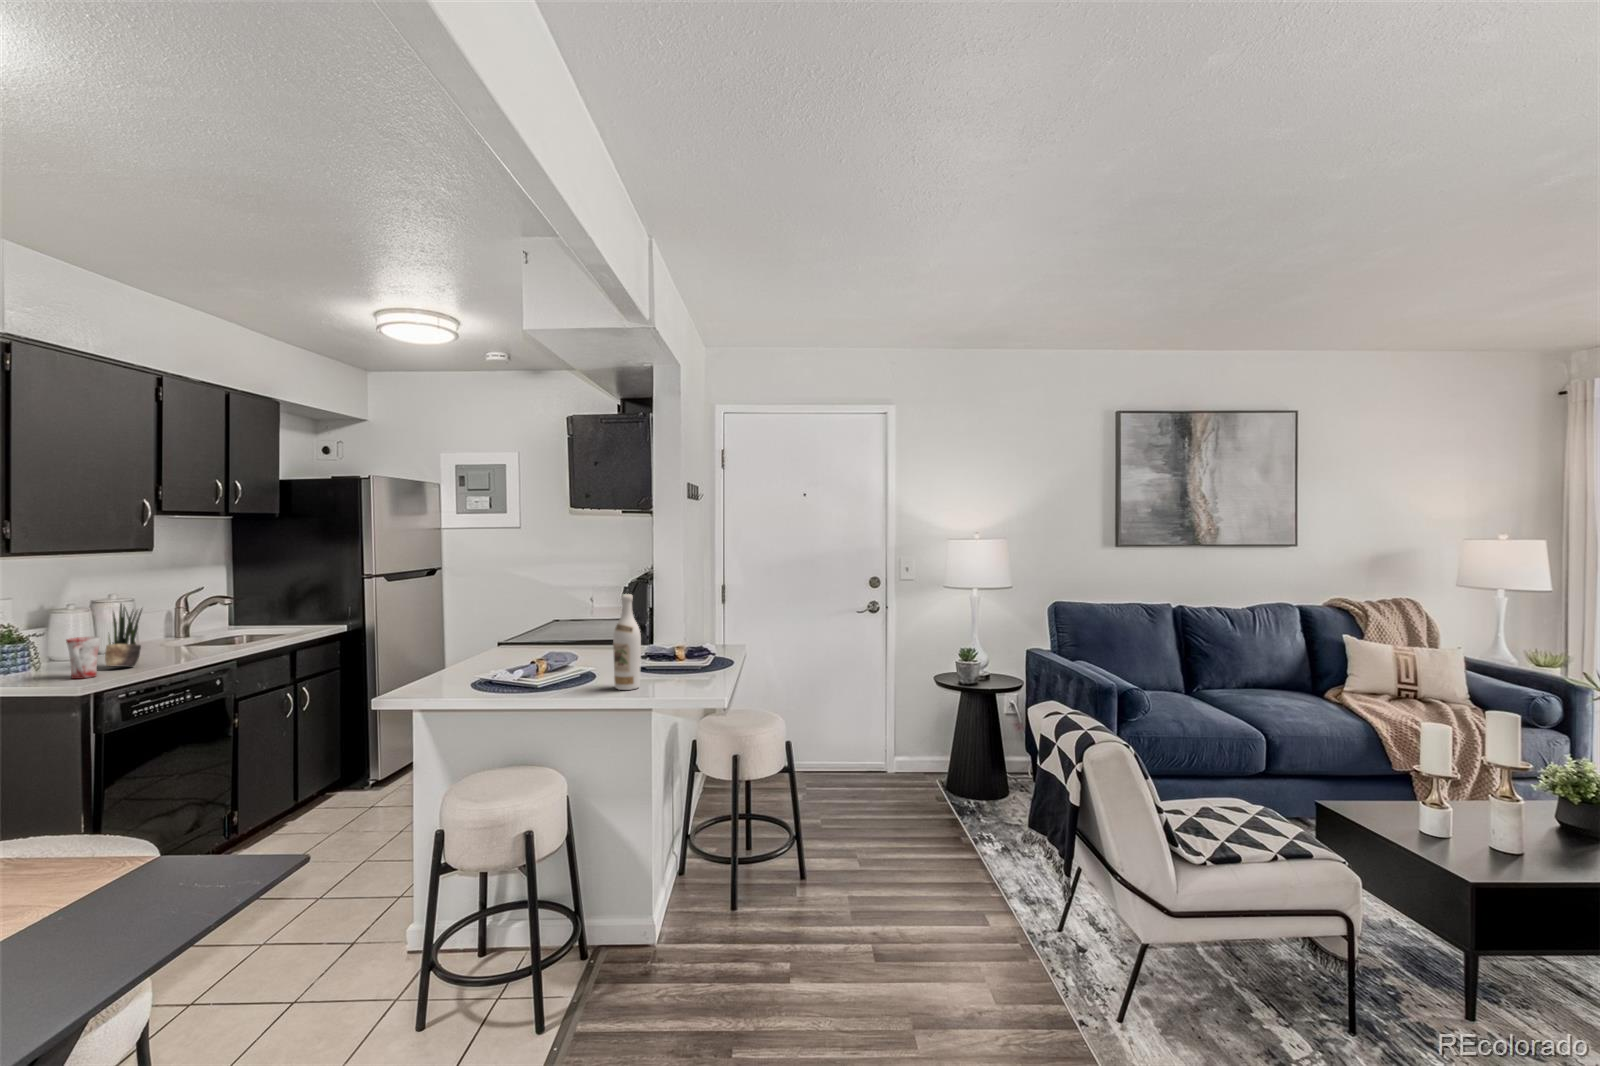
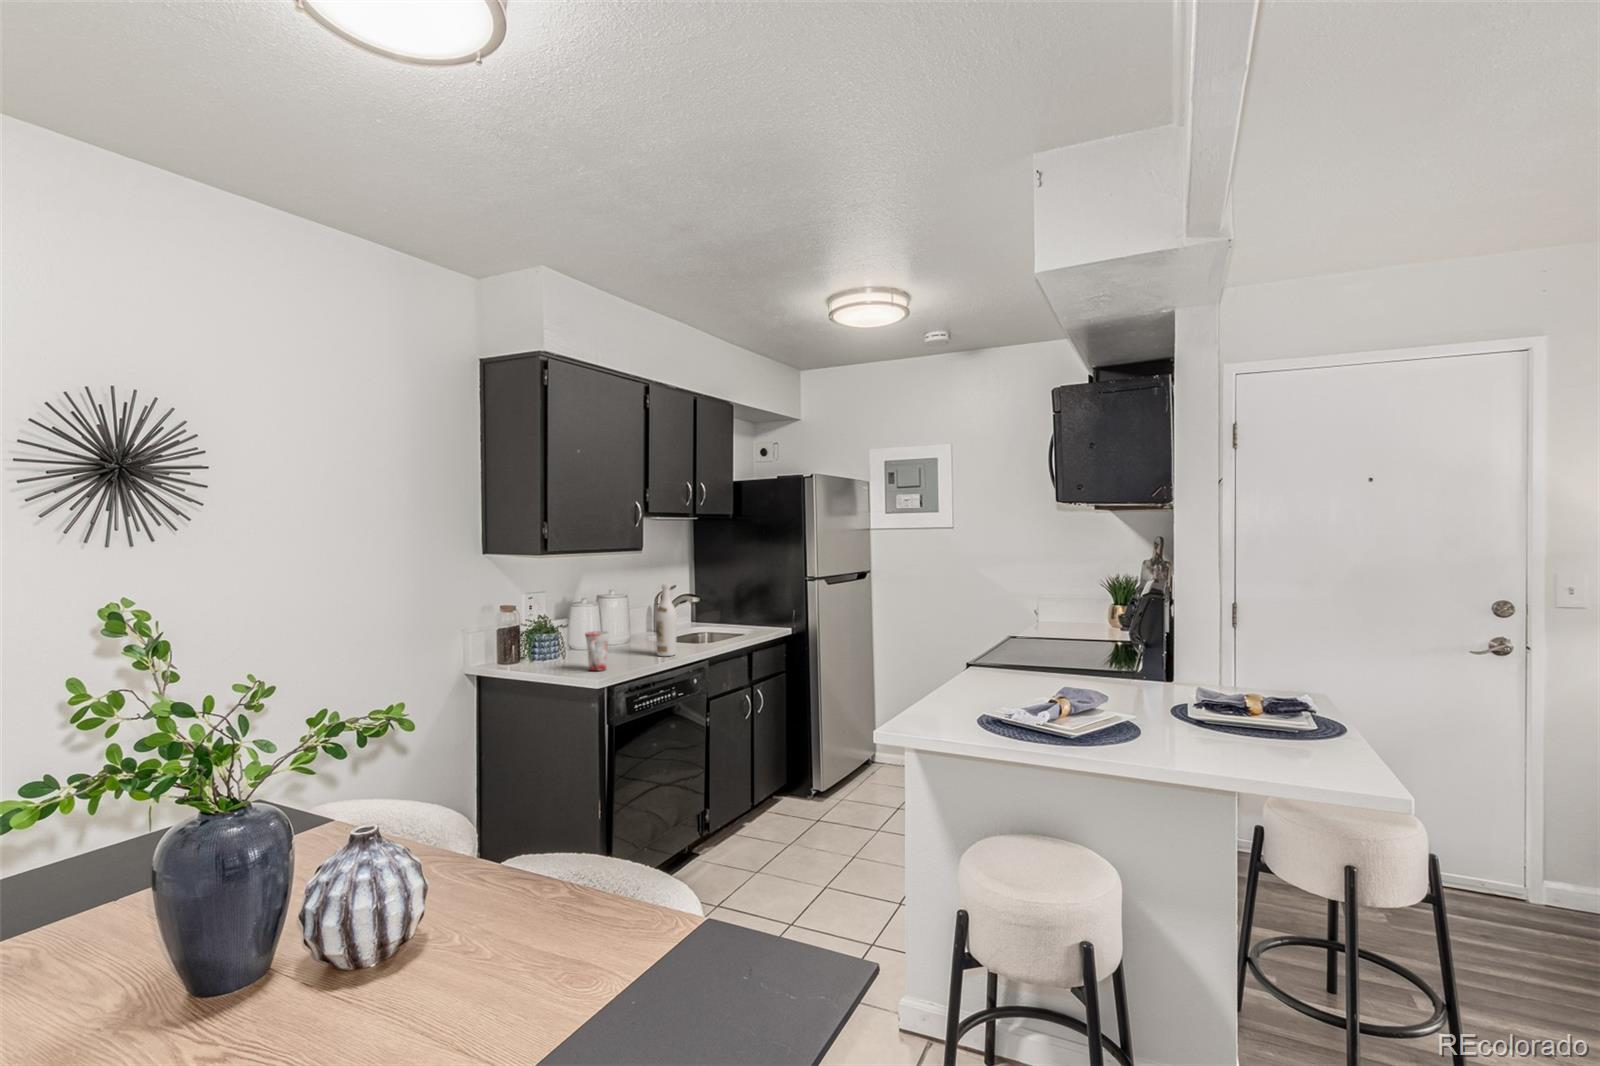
wine bottle: present [613,594,641,690] -> present [656,584,677,656]
potted plant: present [105,604,142,666] -> none [611,599,639,661]

